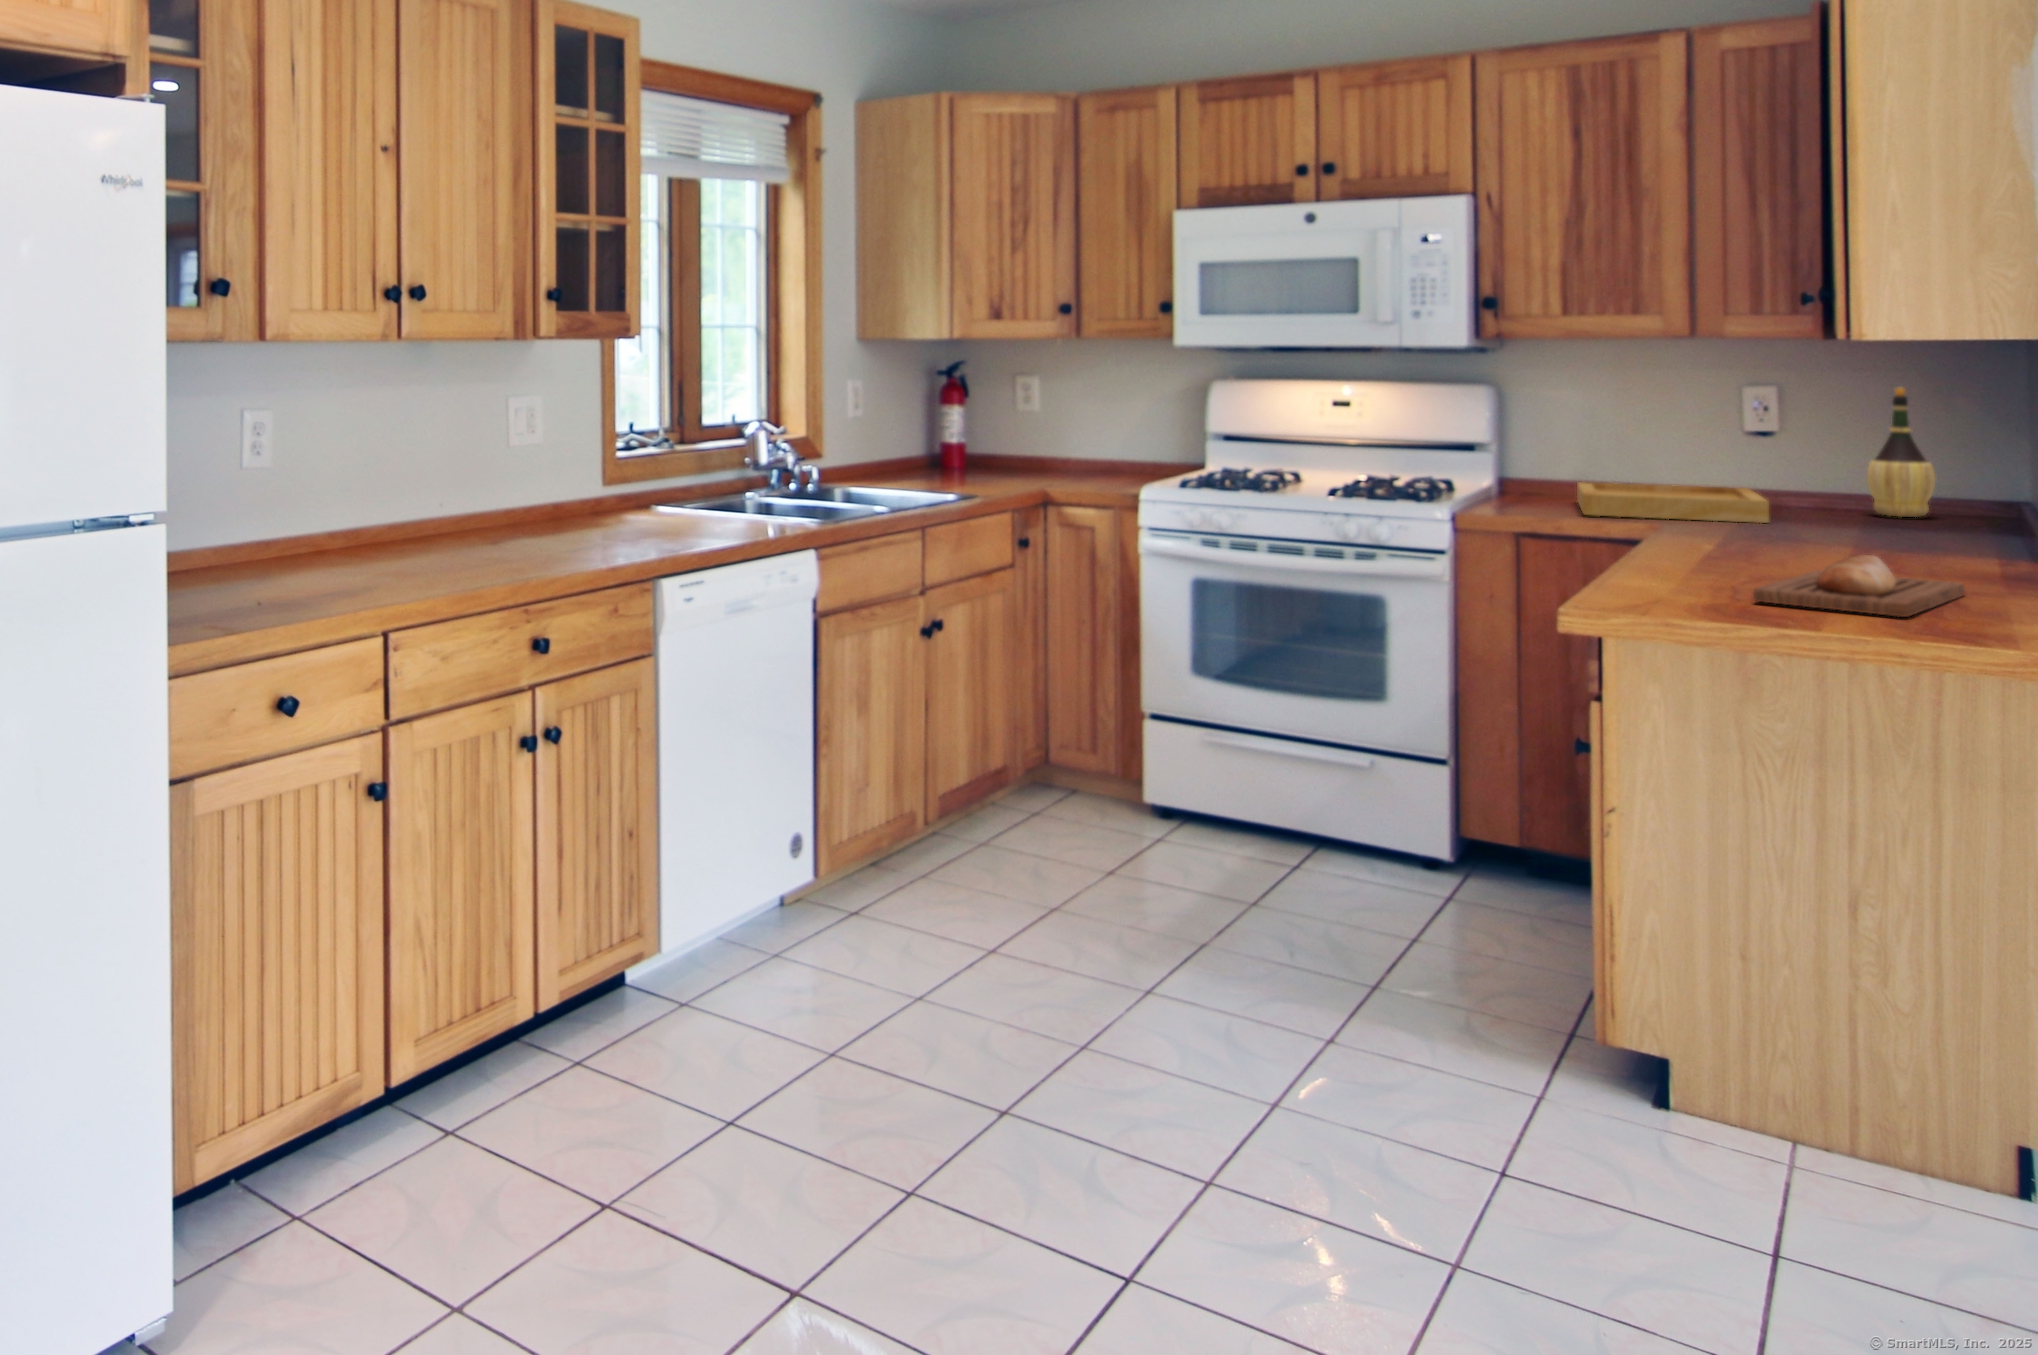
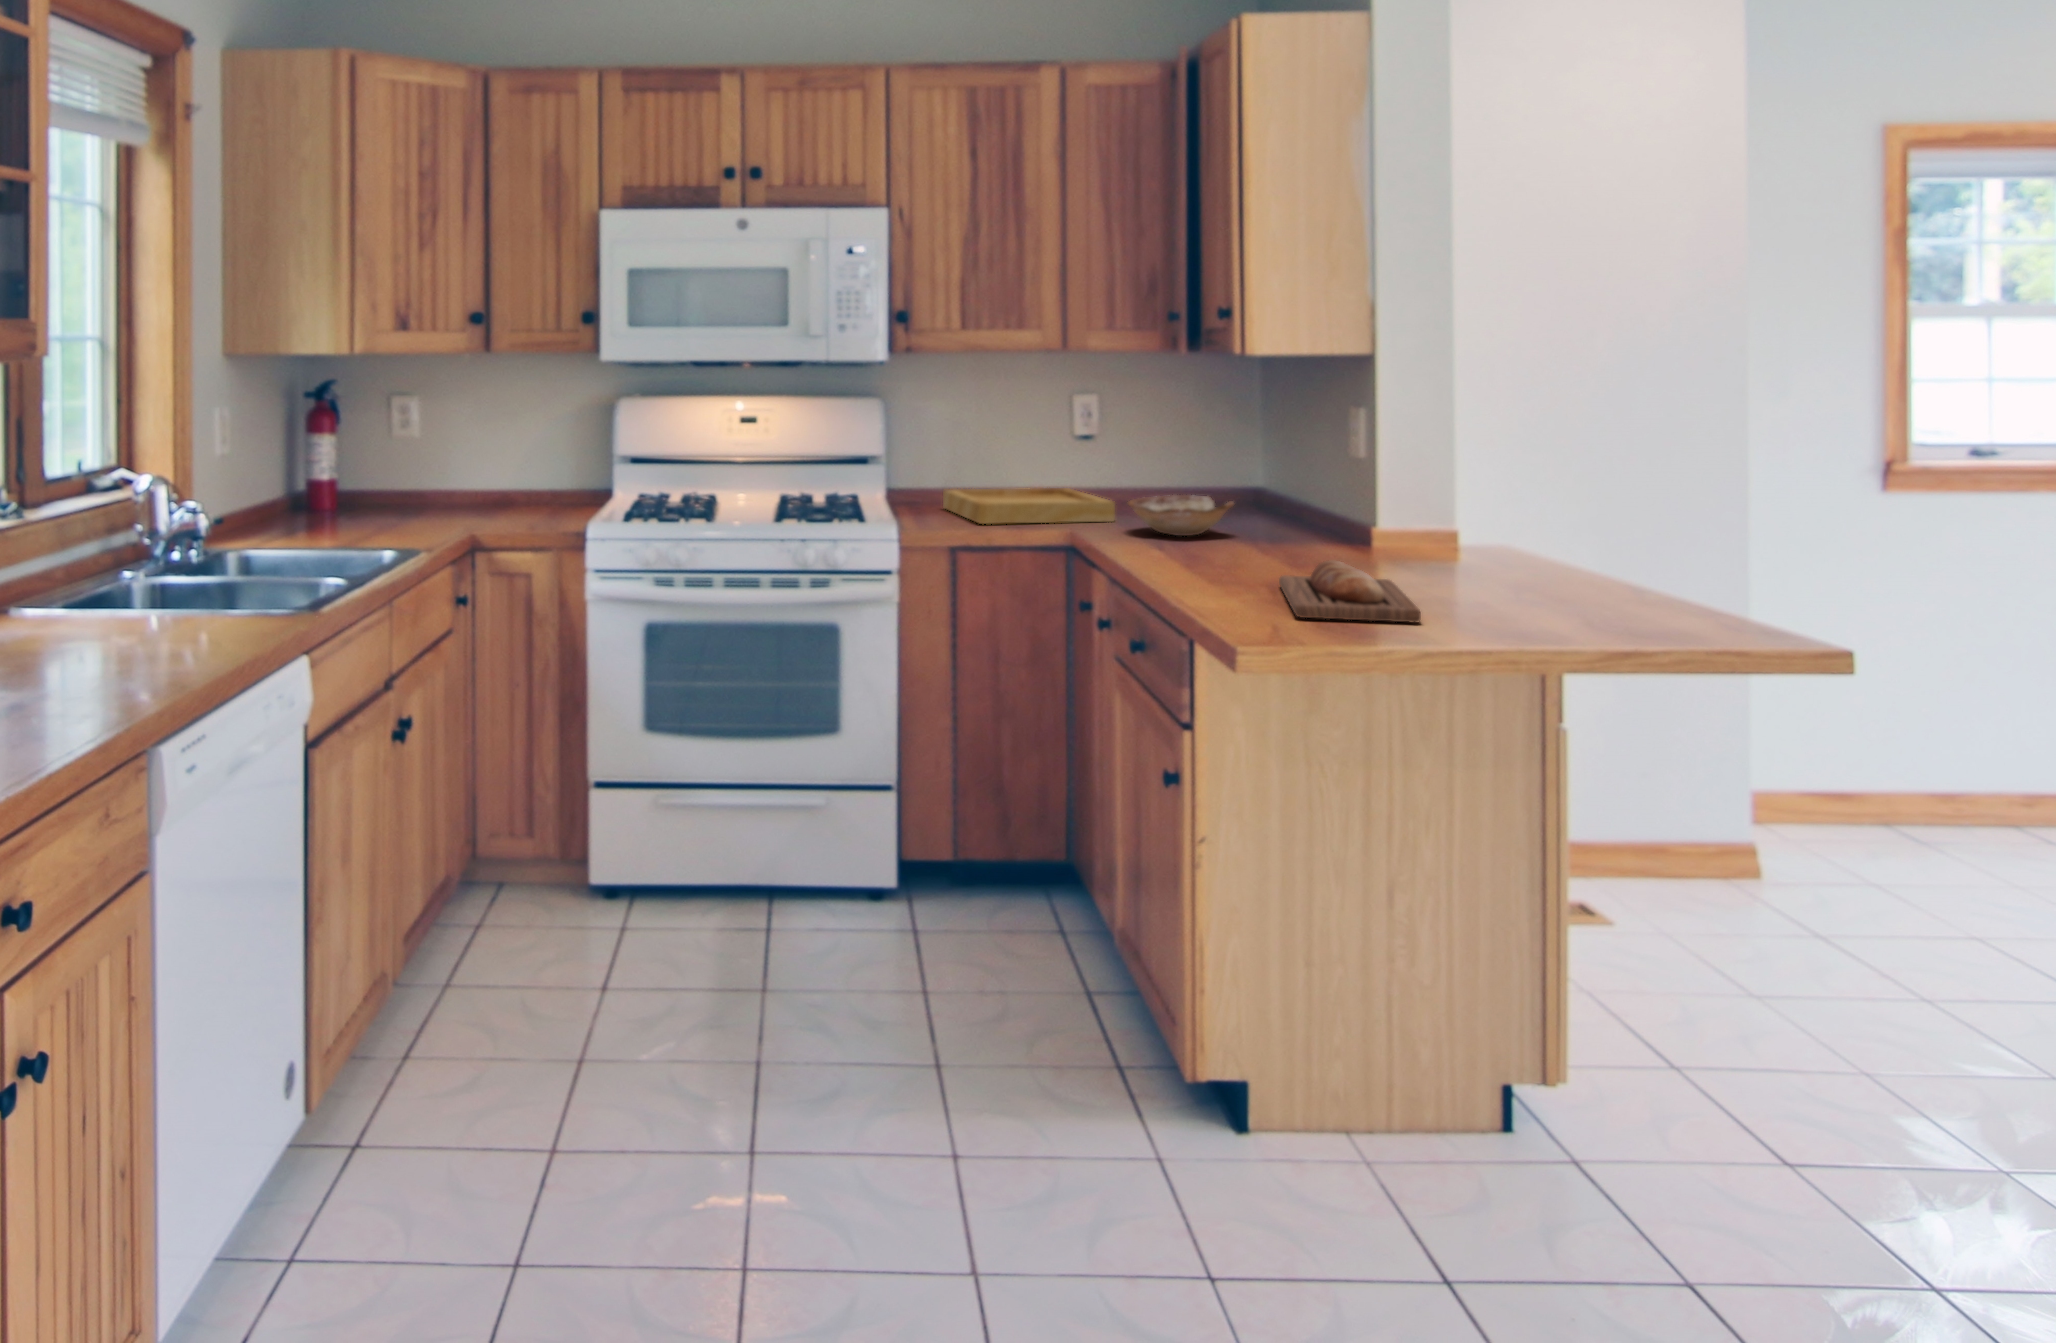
wine bottle: present [1867,388,1936,517] -> none [1155,396,1202,508]
bowl: none [1753,496,1898,539] -> present [1128,495,1234,536]

